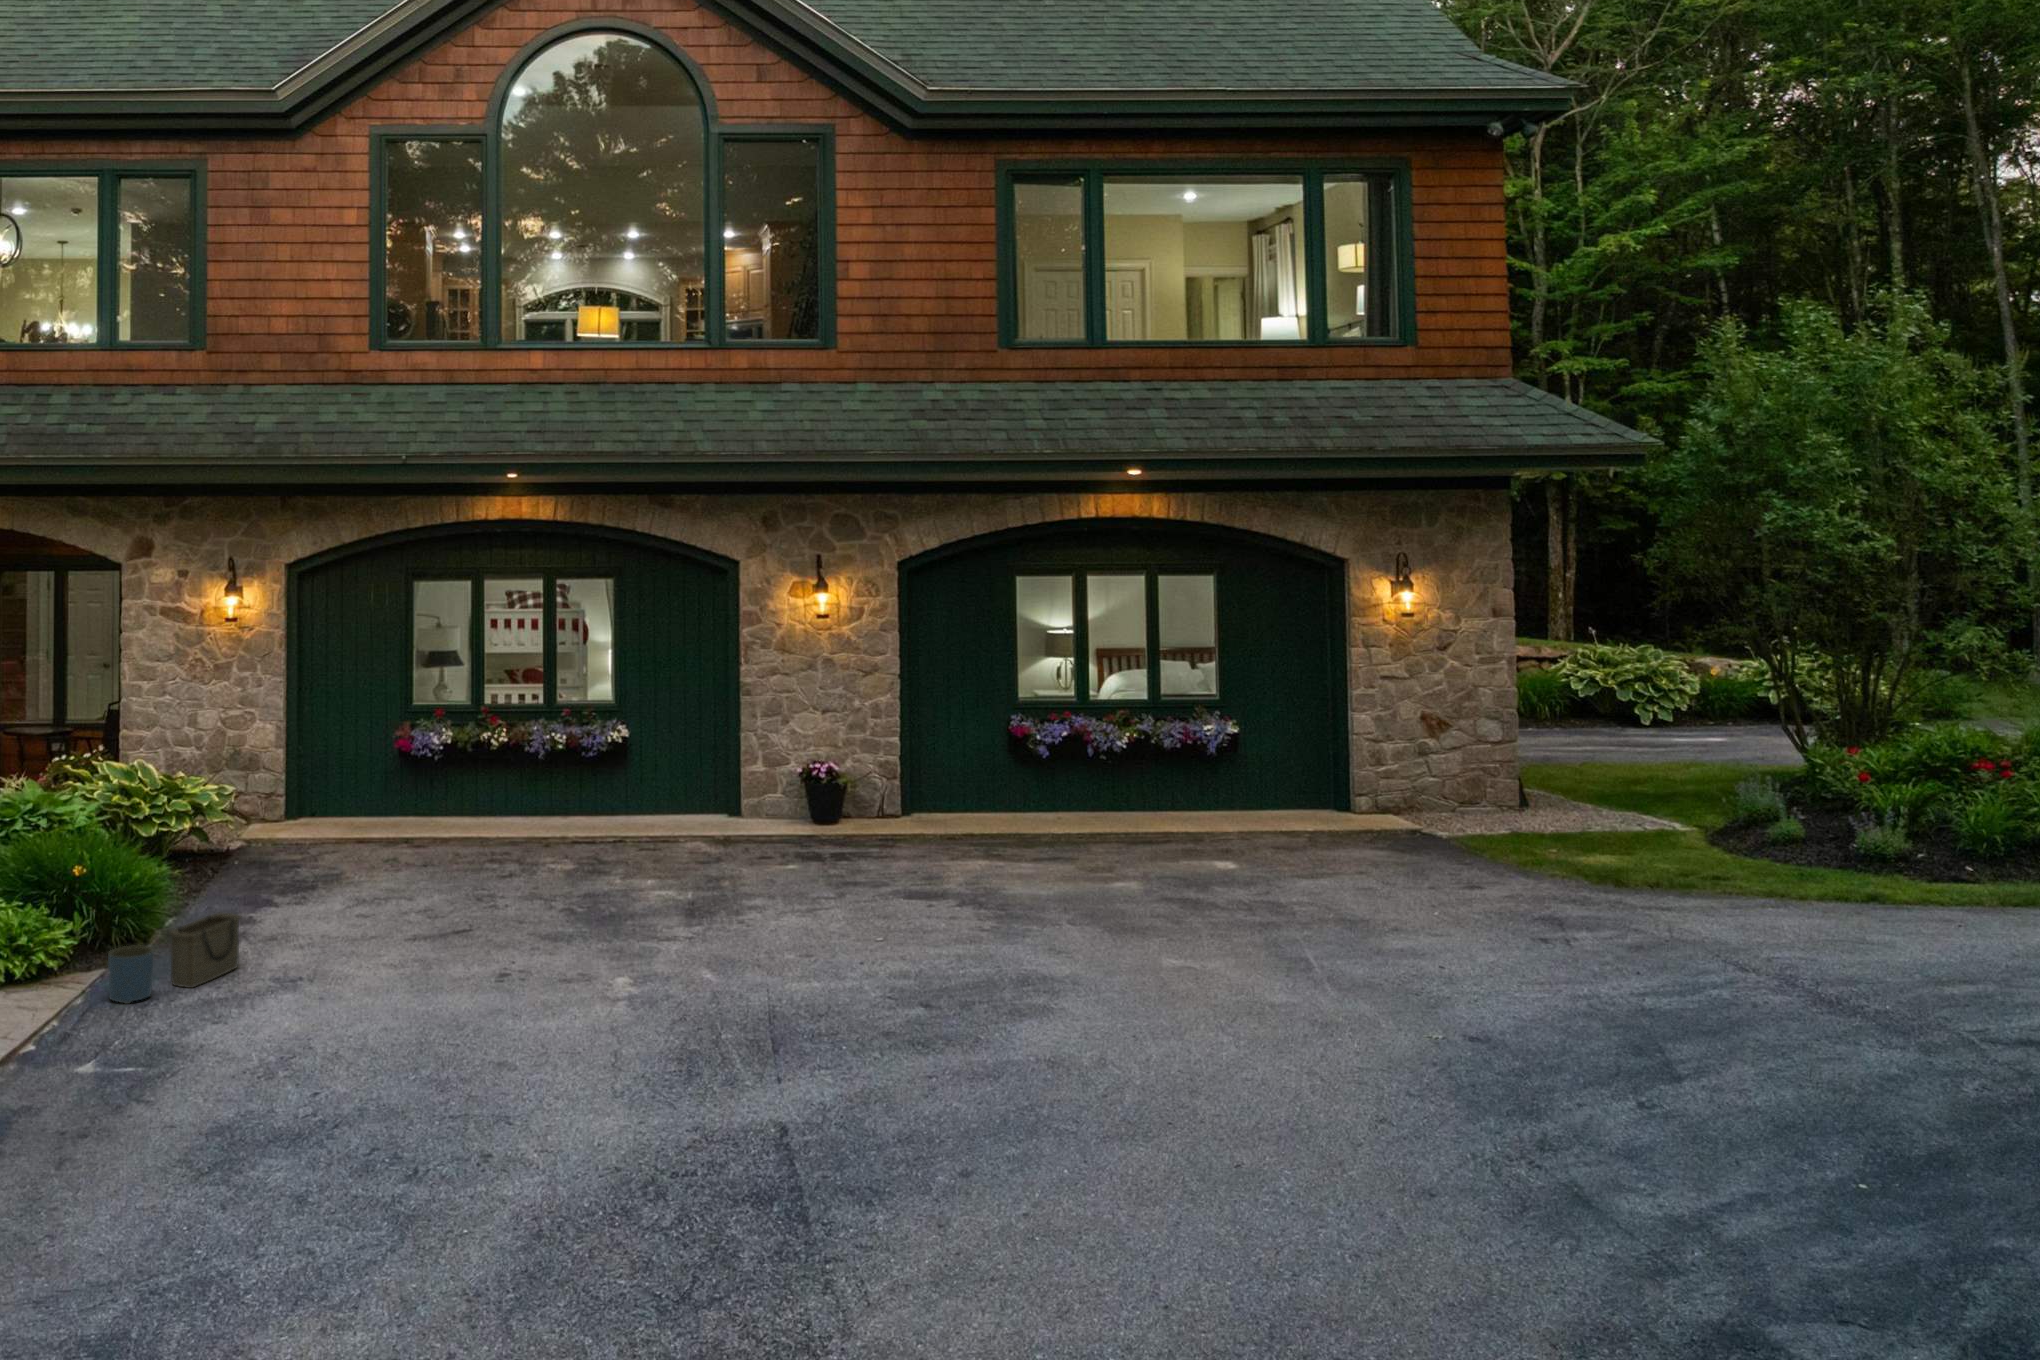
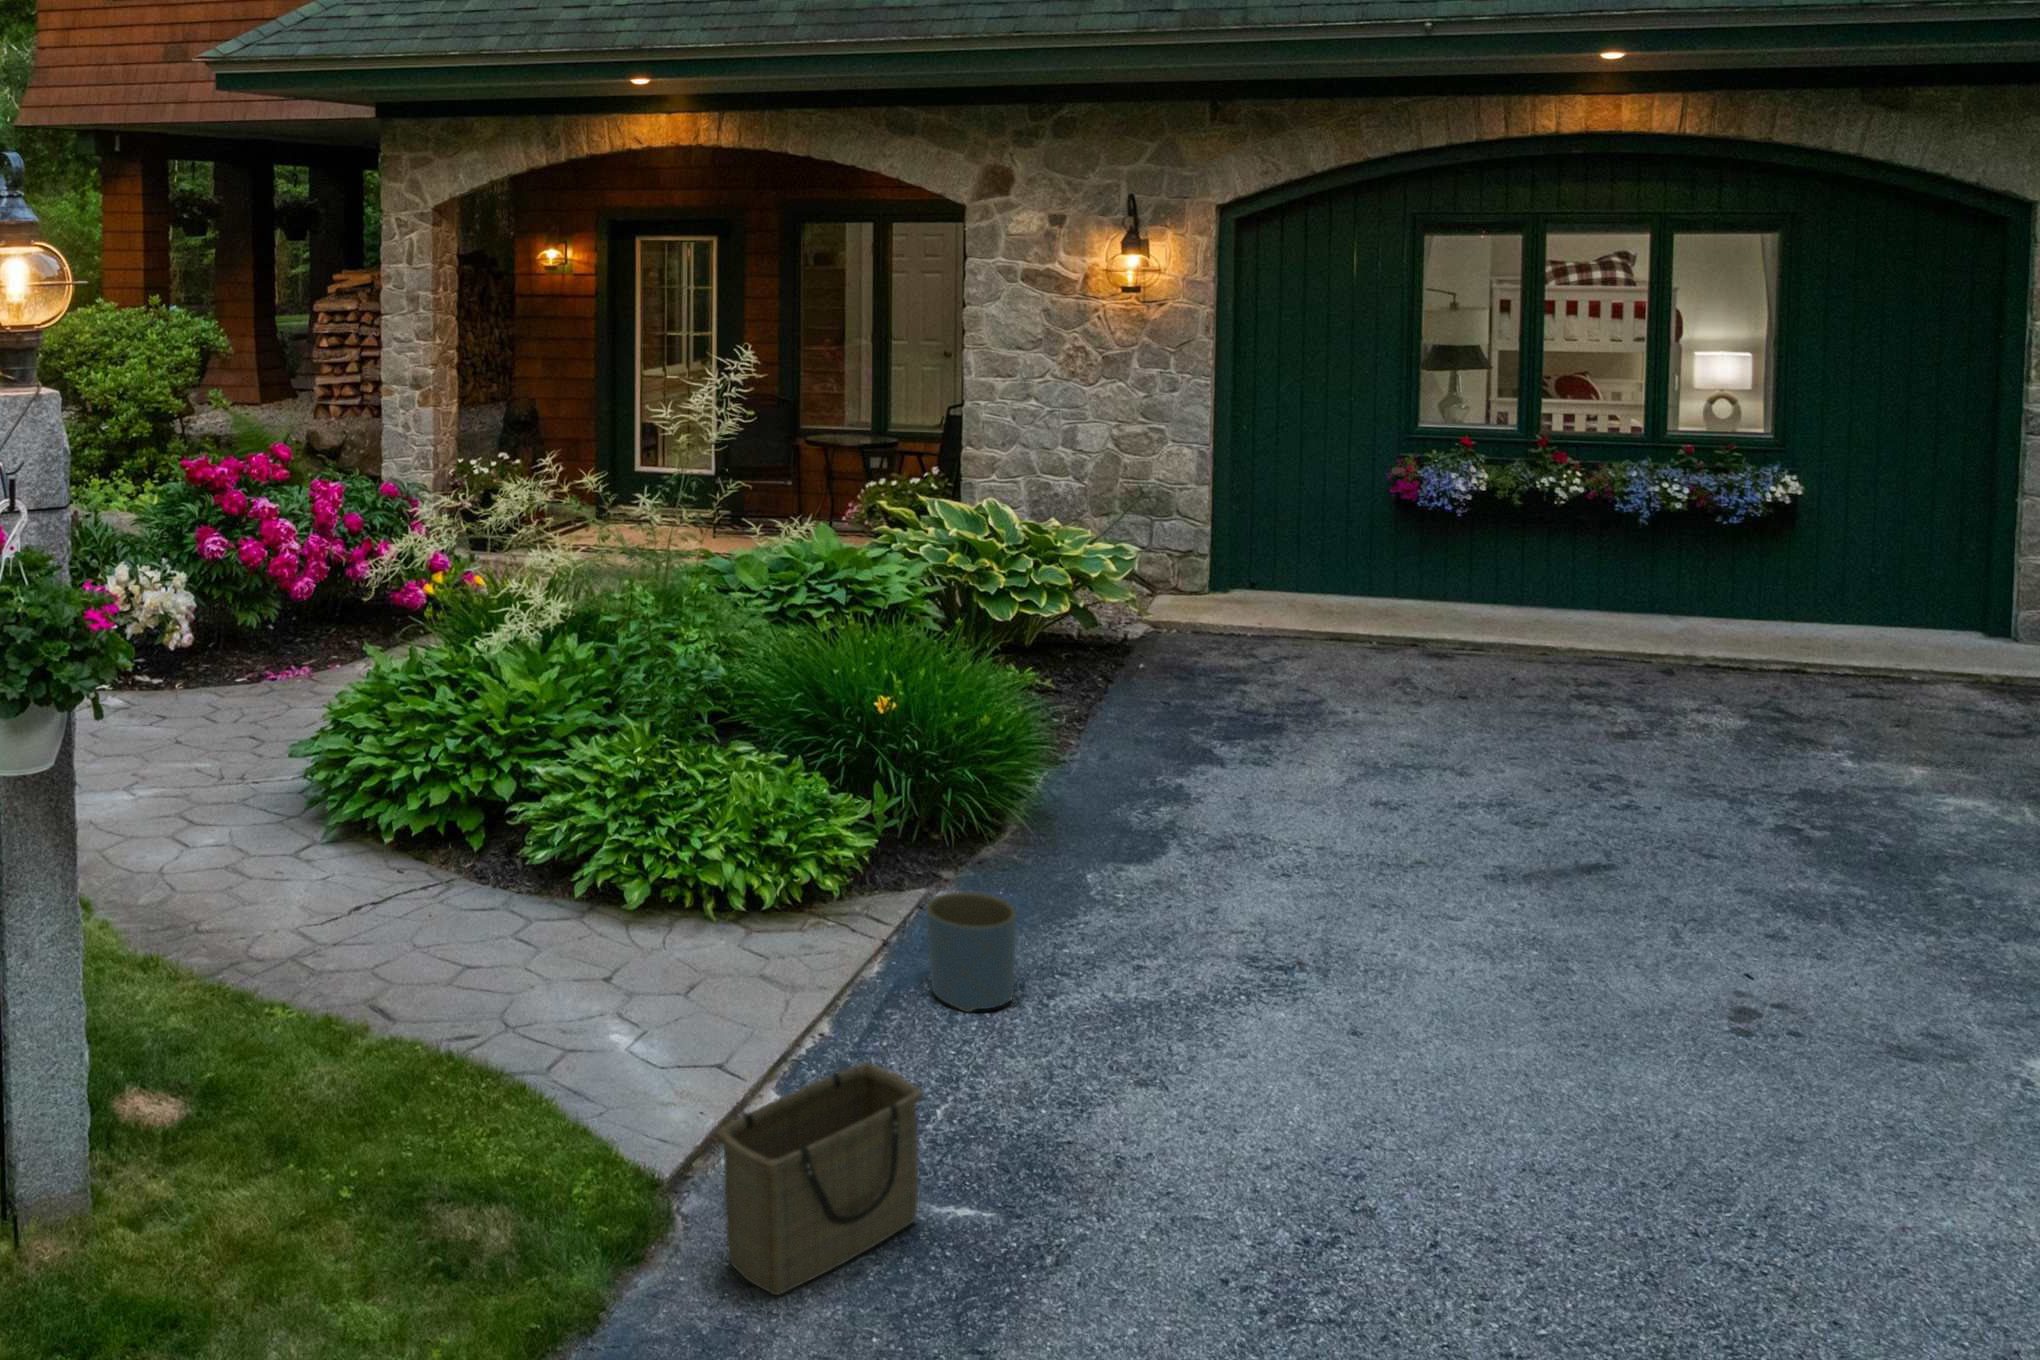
basket: present [170,912,241,988] -> present [717,1063,923,1295]

